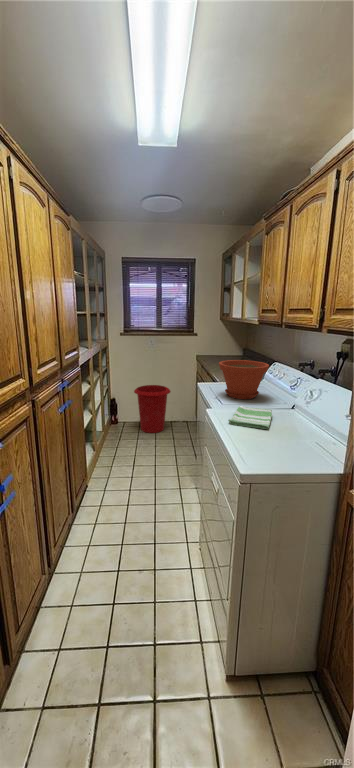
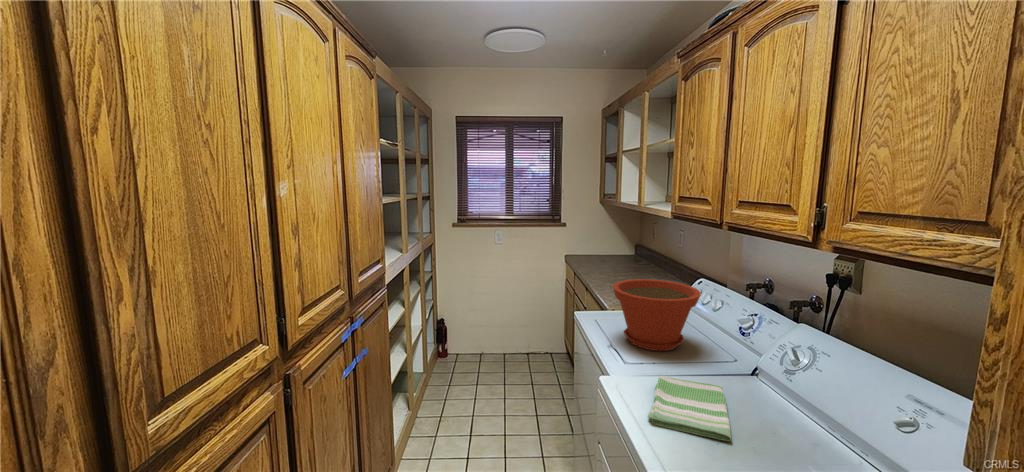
waste bin: present [134,385,171,433] -> none [472,298,526,372]

